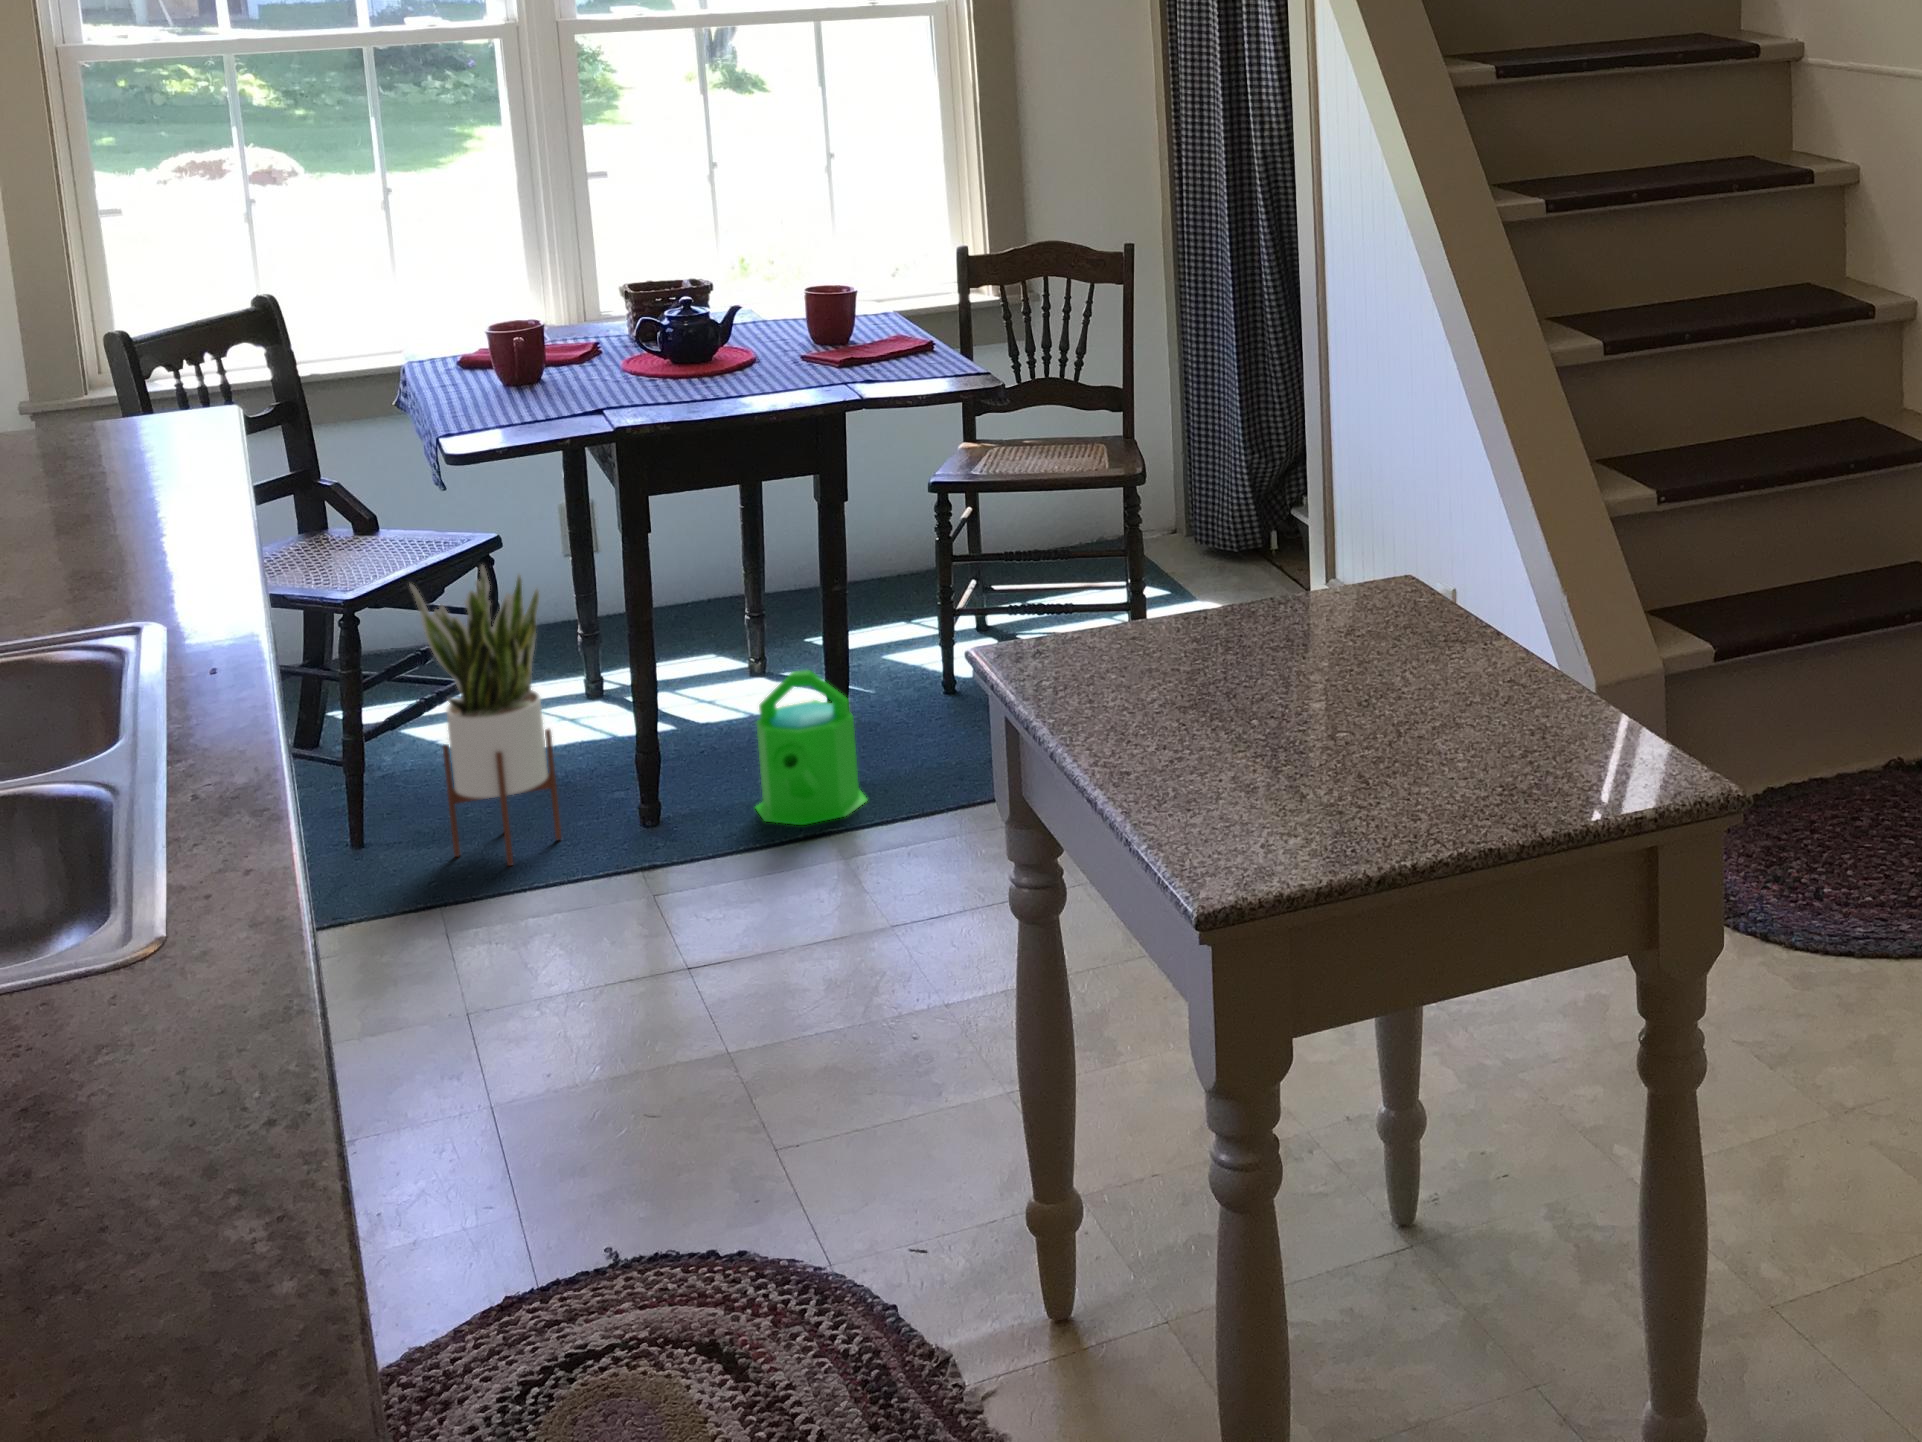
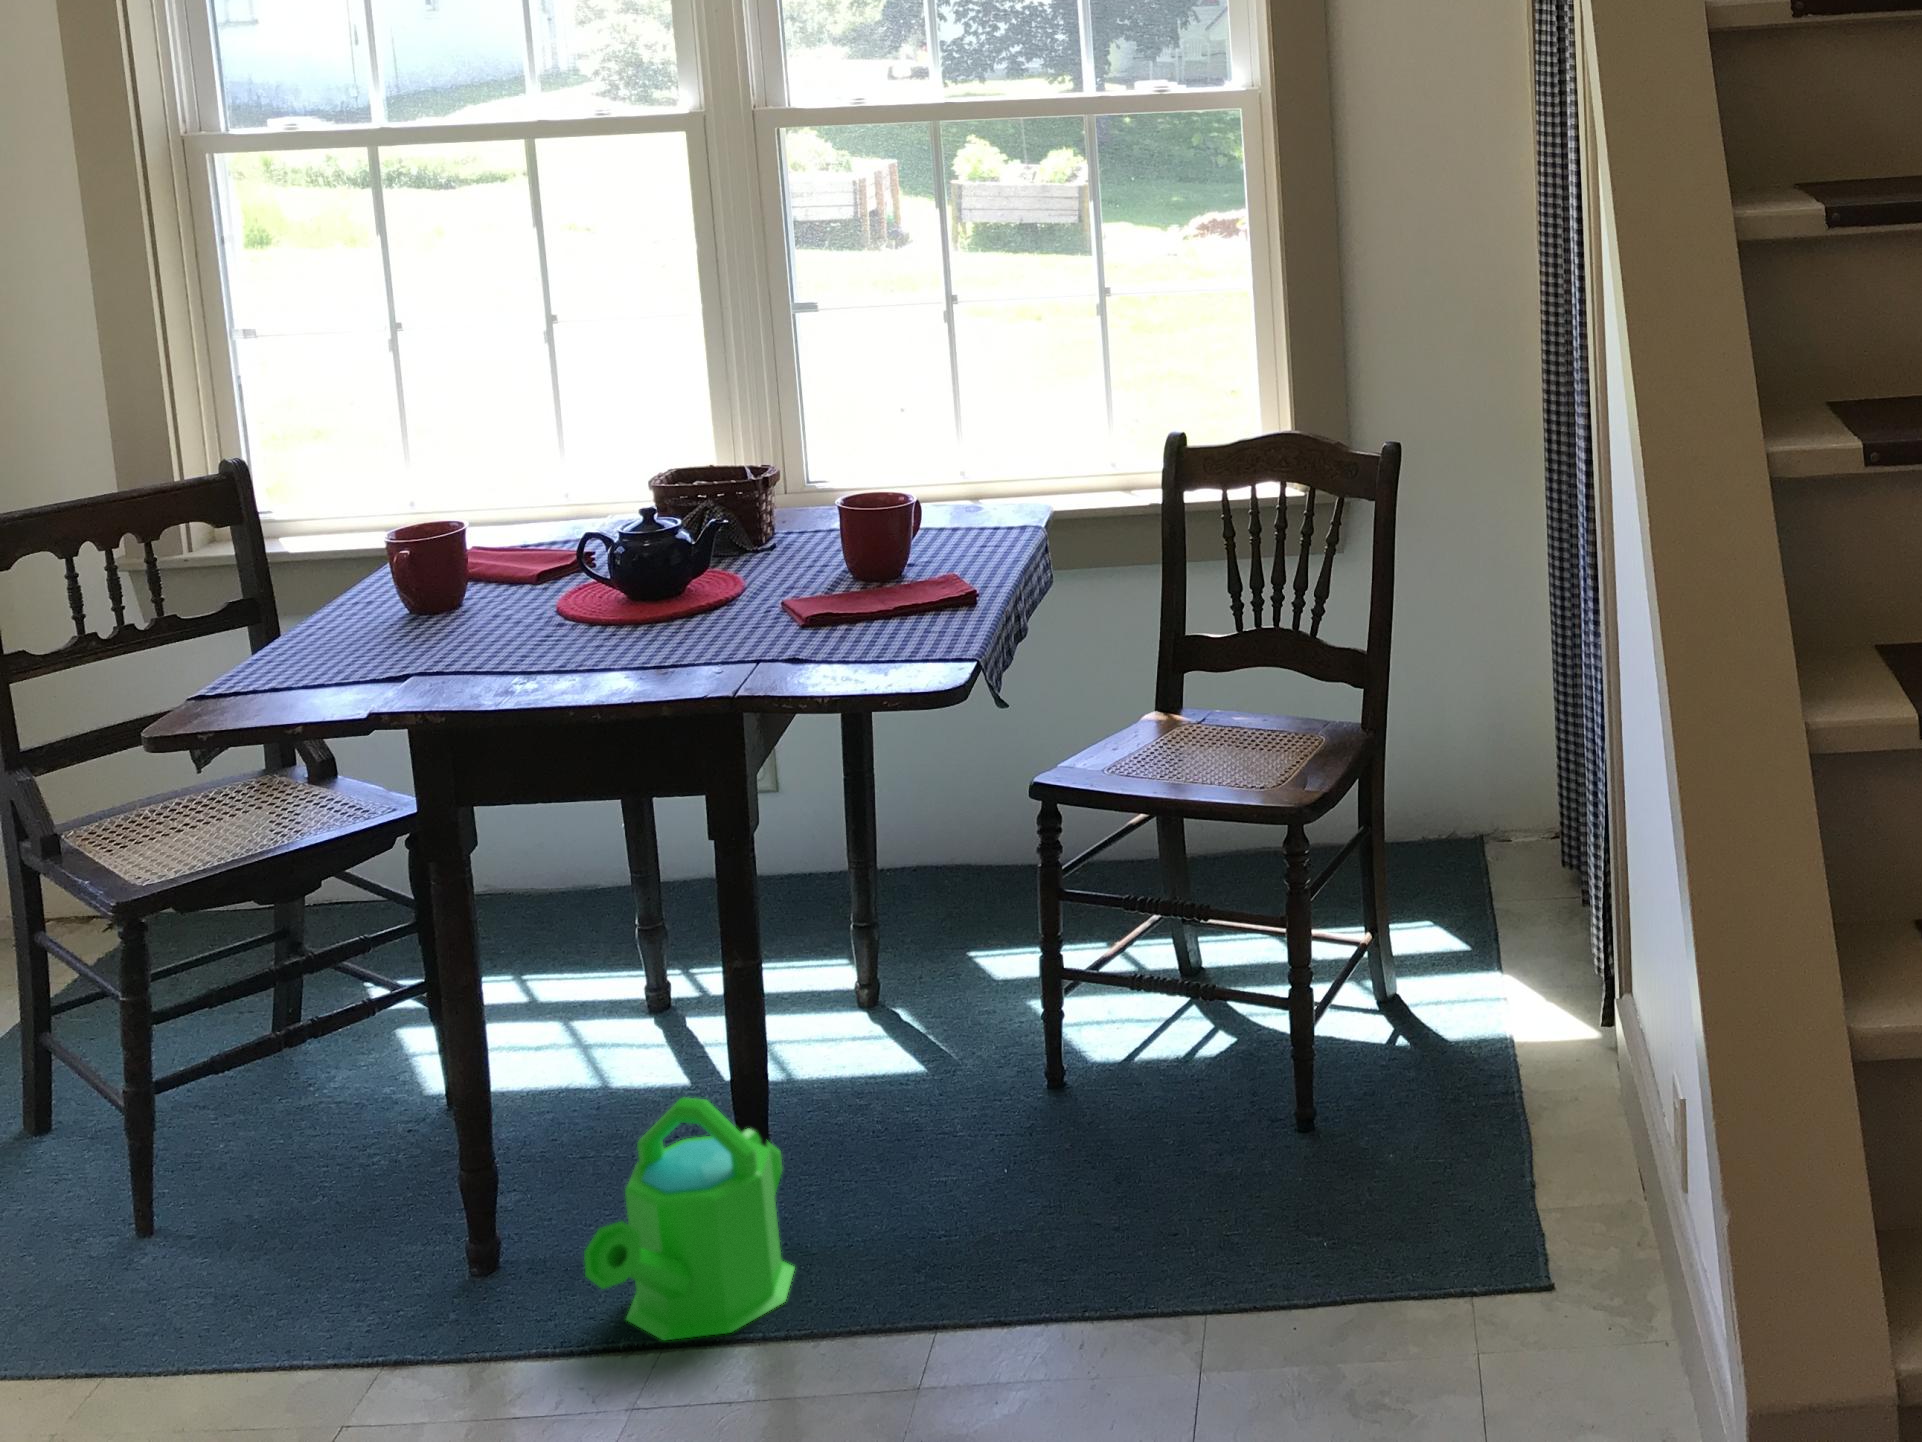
potted plant: present [410,566,561,866] -> none [121,909,368,1347]

